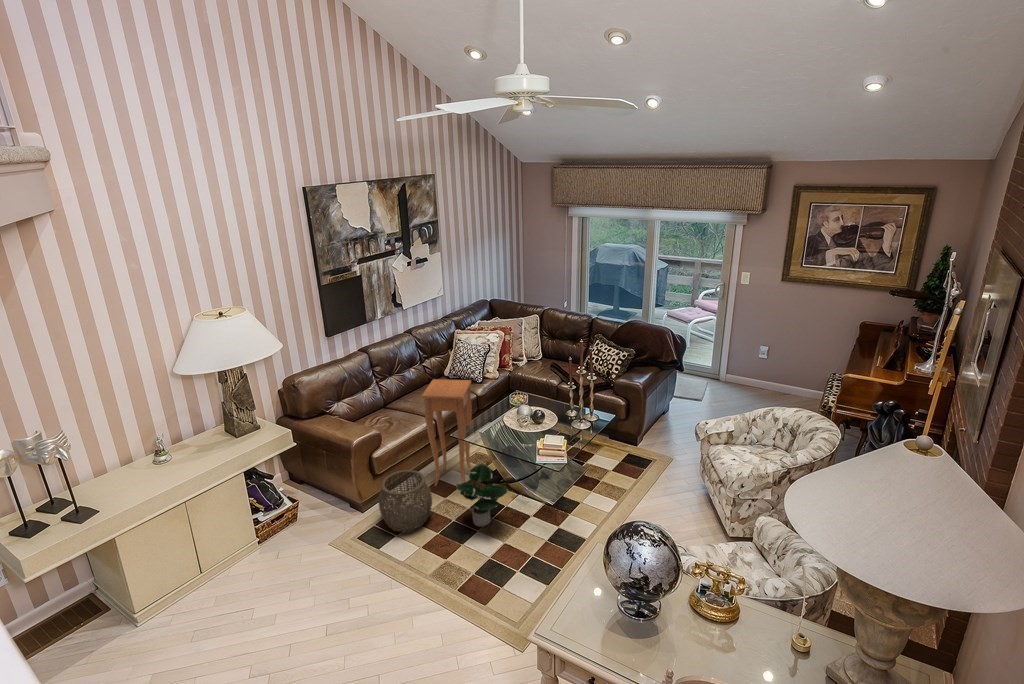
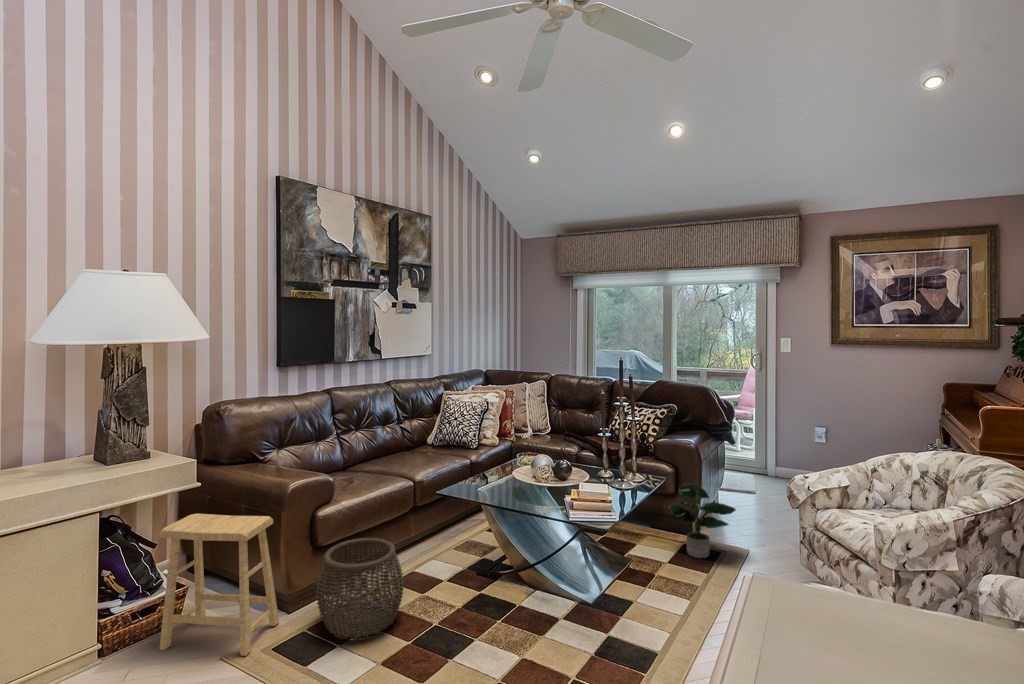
side table: present [422,379,472,486] -> none [399,417,470,581]
footstool: none [281,462,358,543] -> present [159,514,279,656]
potted plant: present [456,464,508,527] -> present [669,483,736,558]

